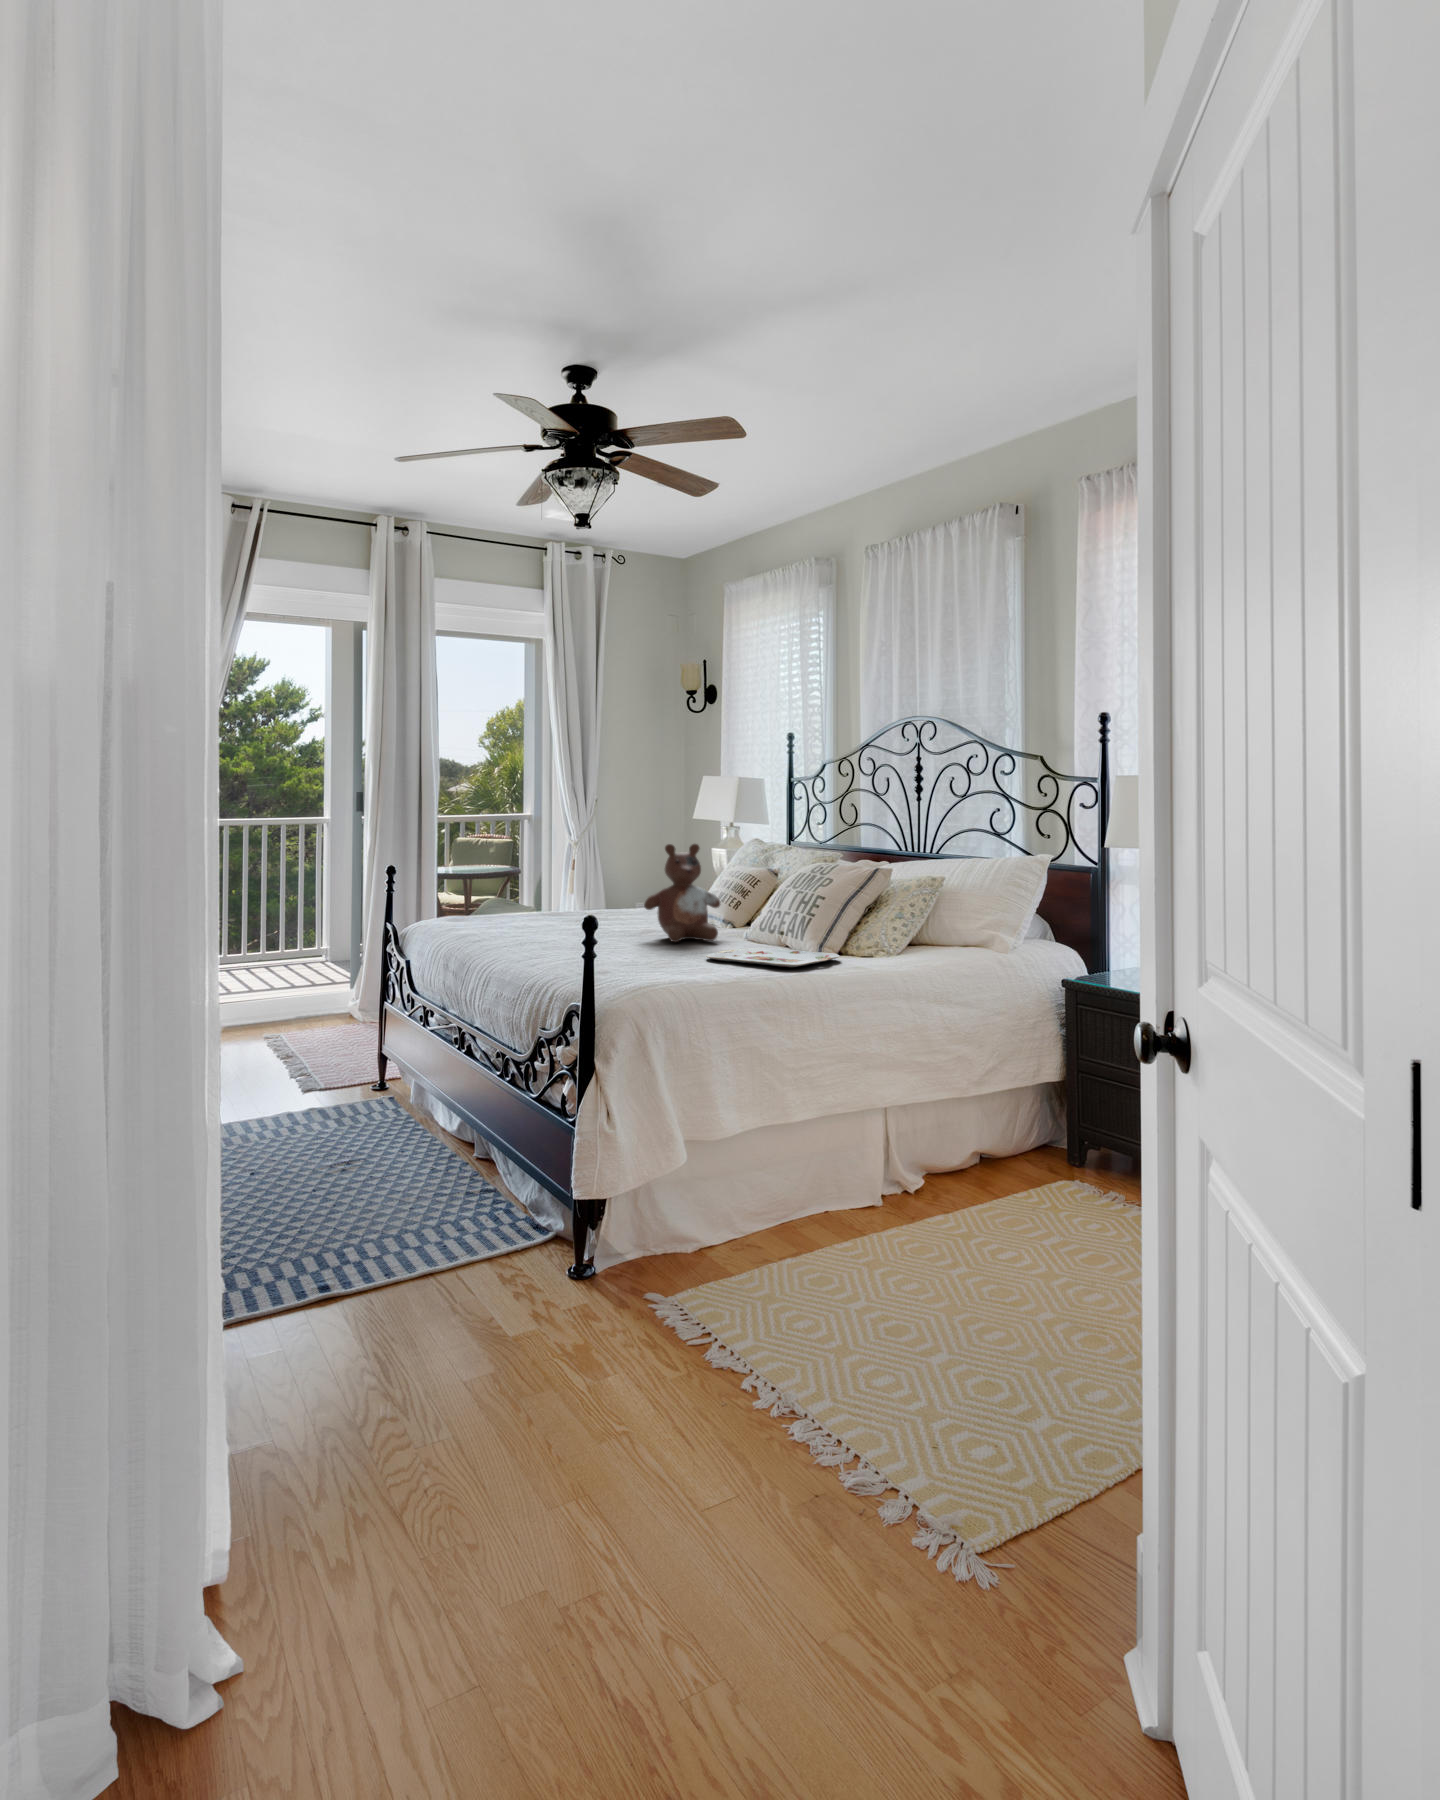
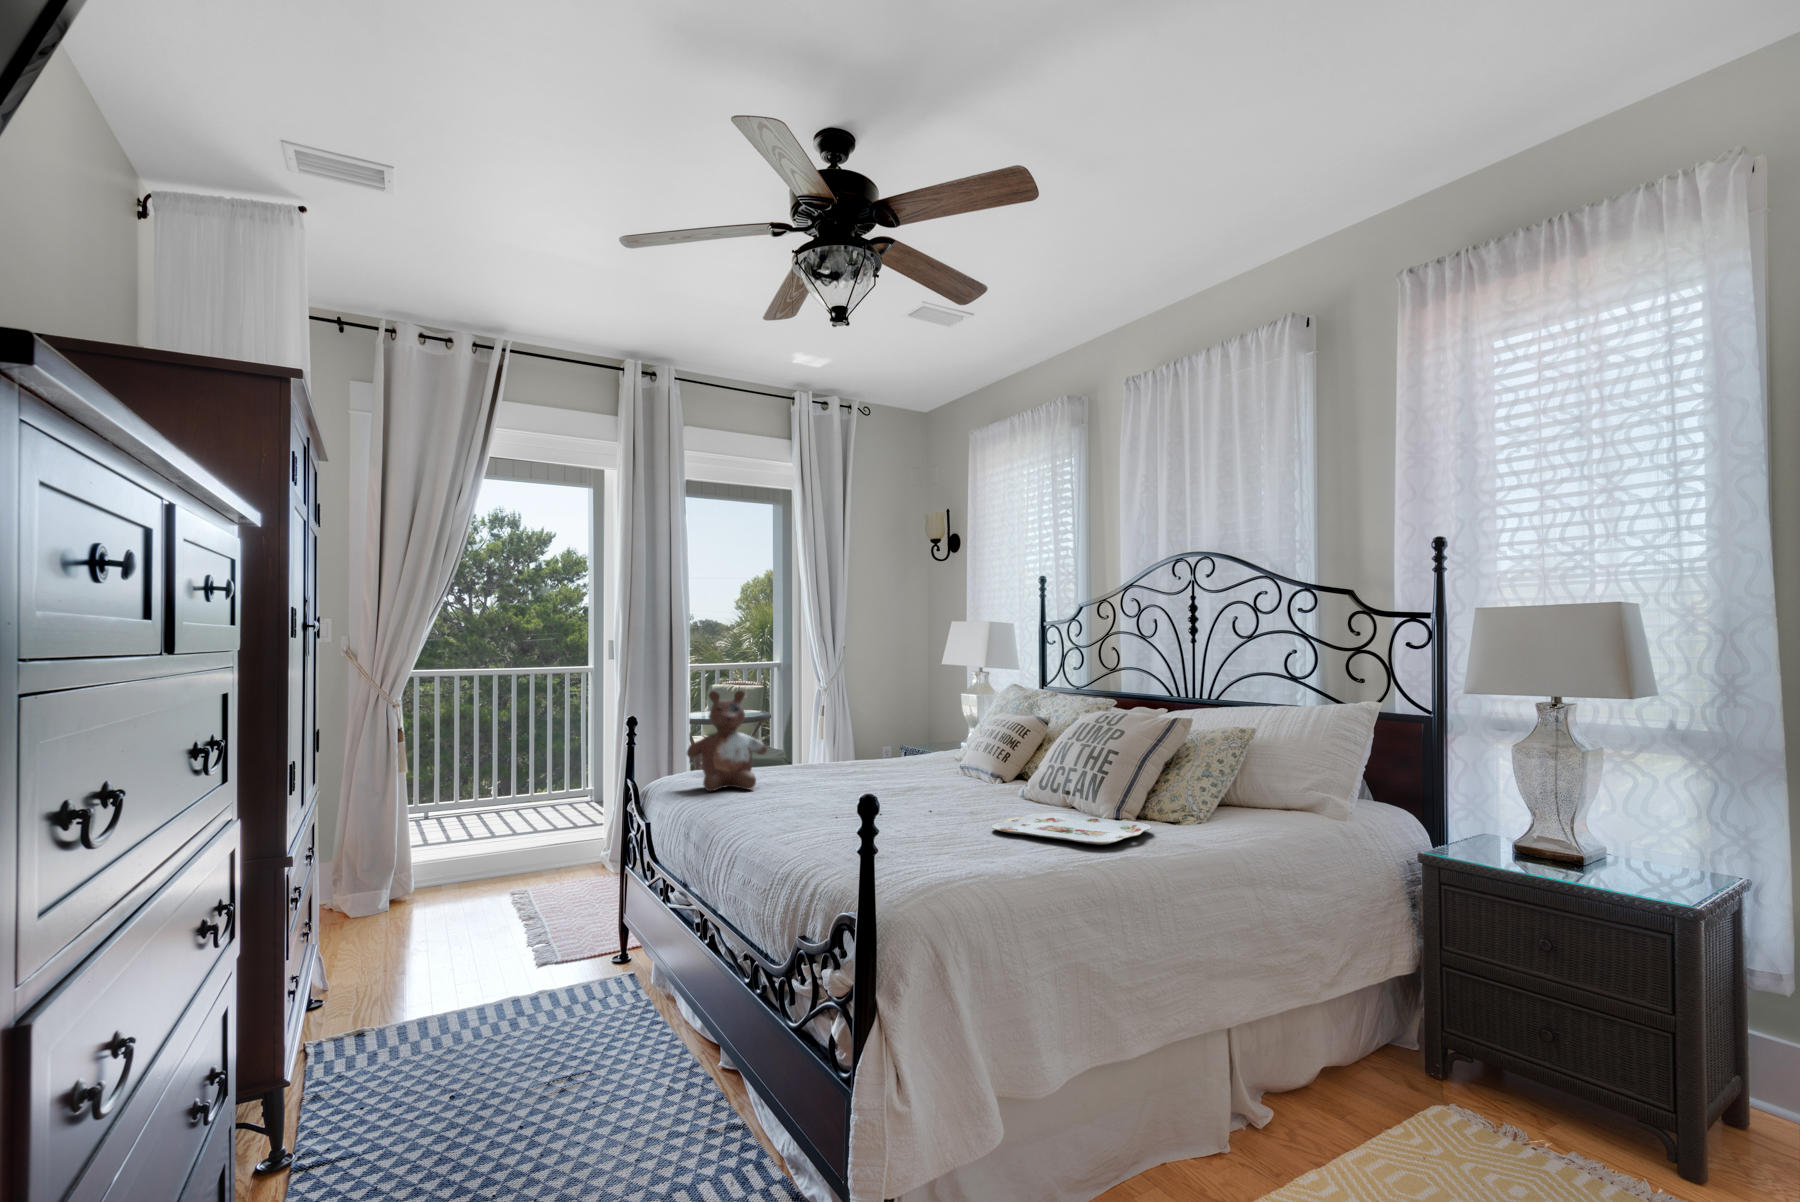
stuffed bear: present [644,844,720,942] -> present [687,690,767,791]

